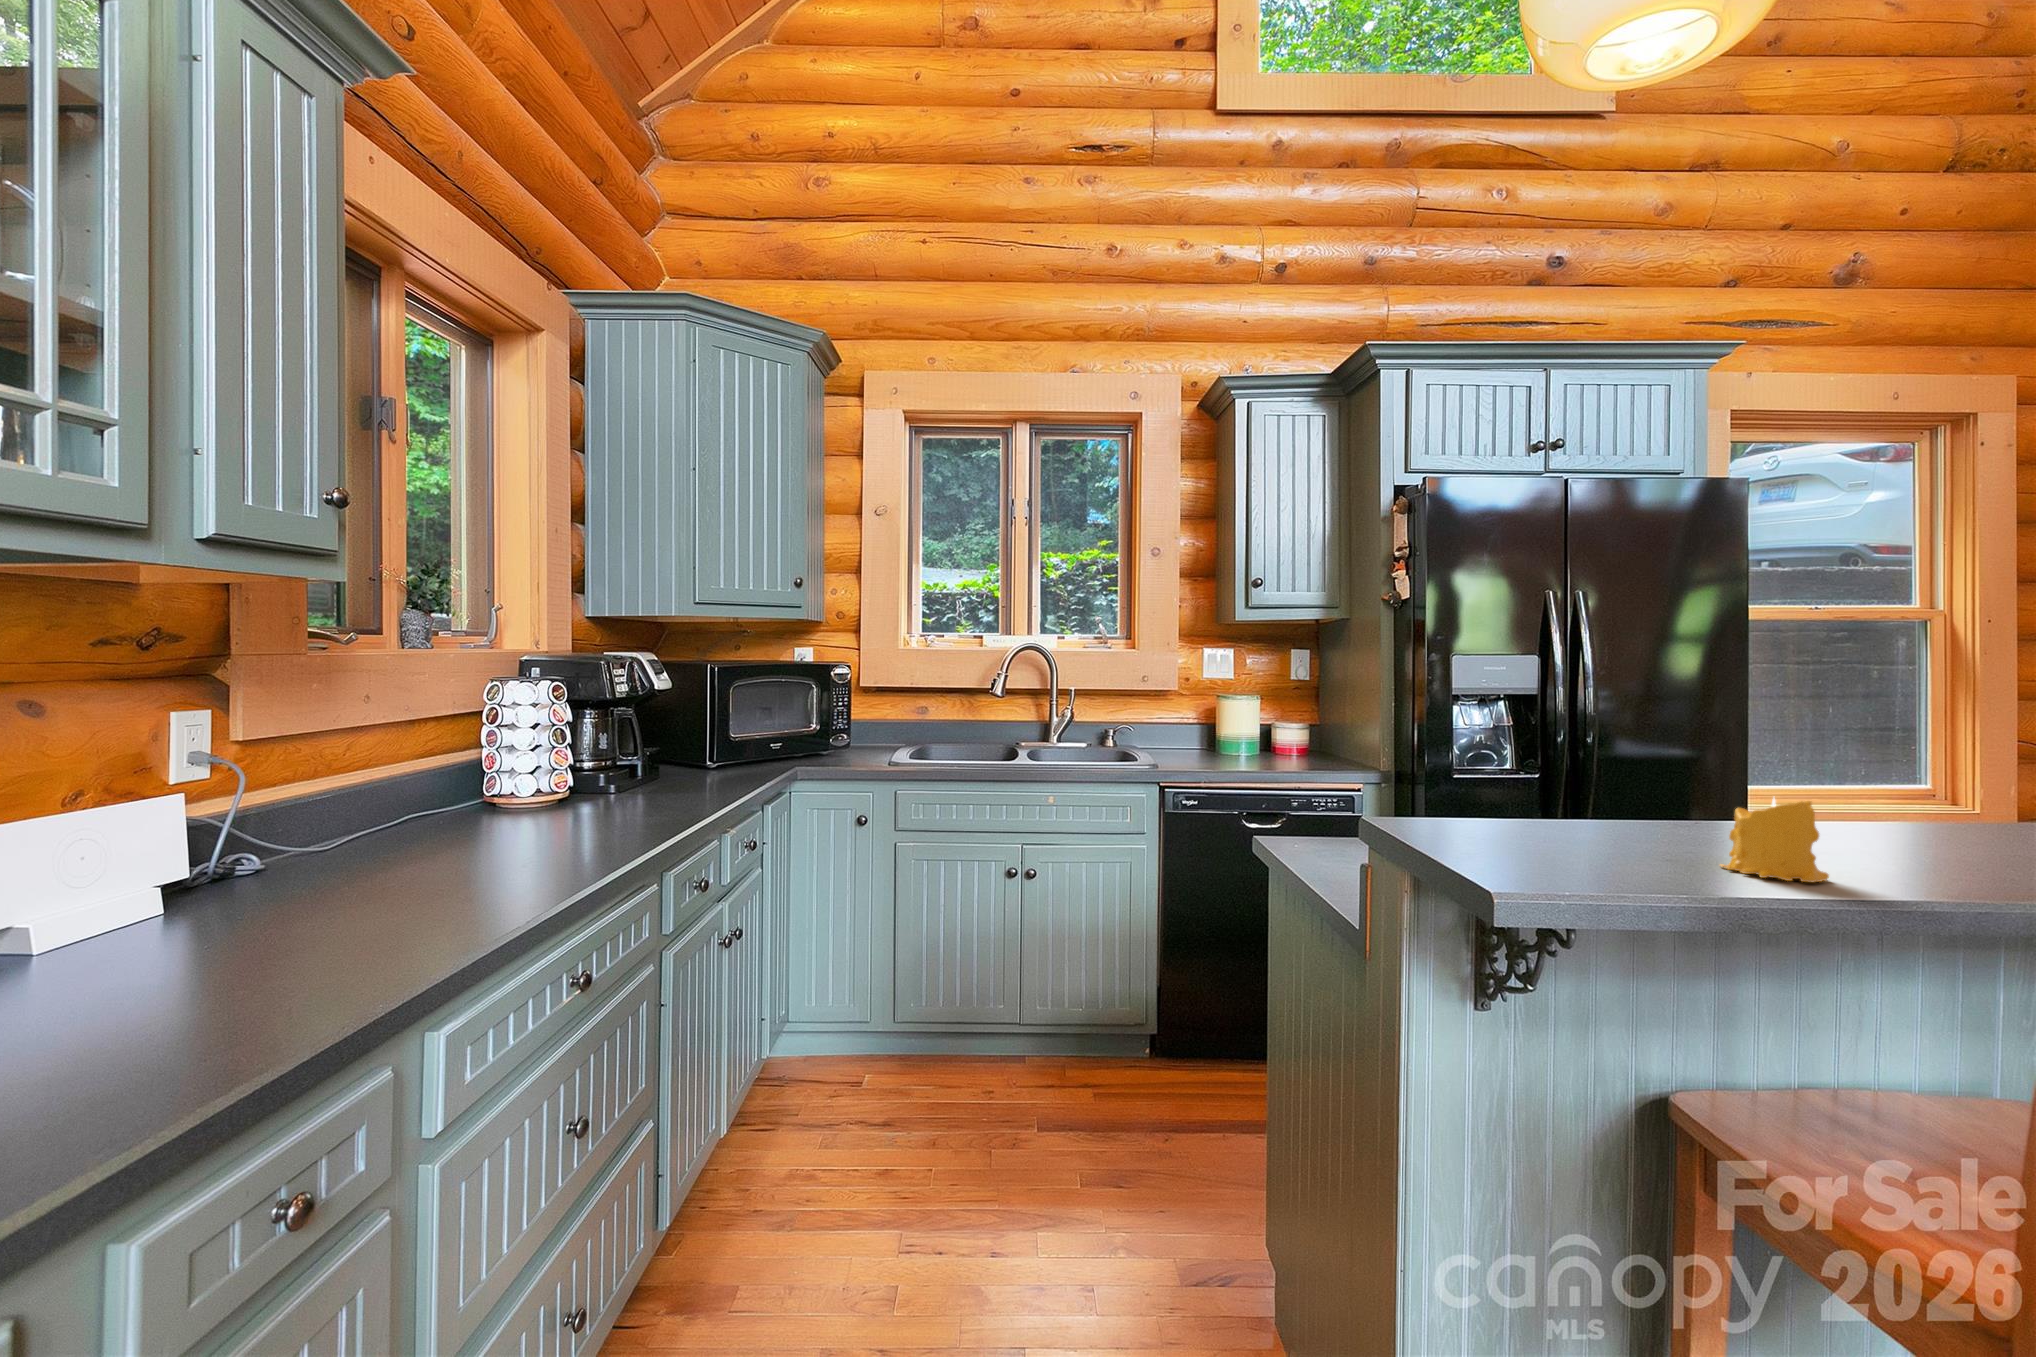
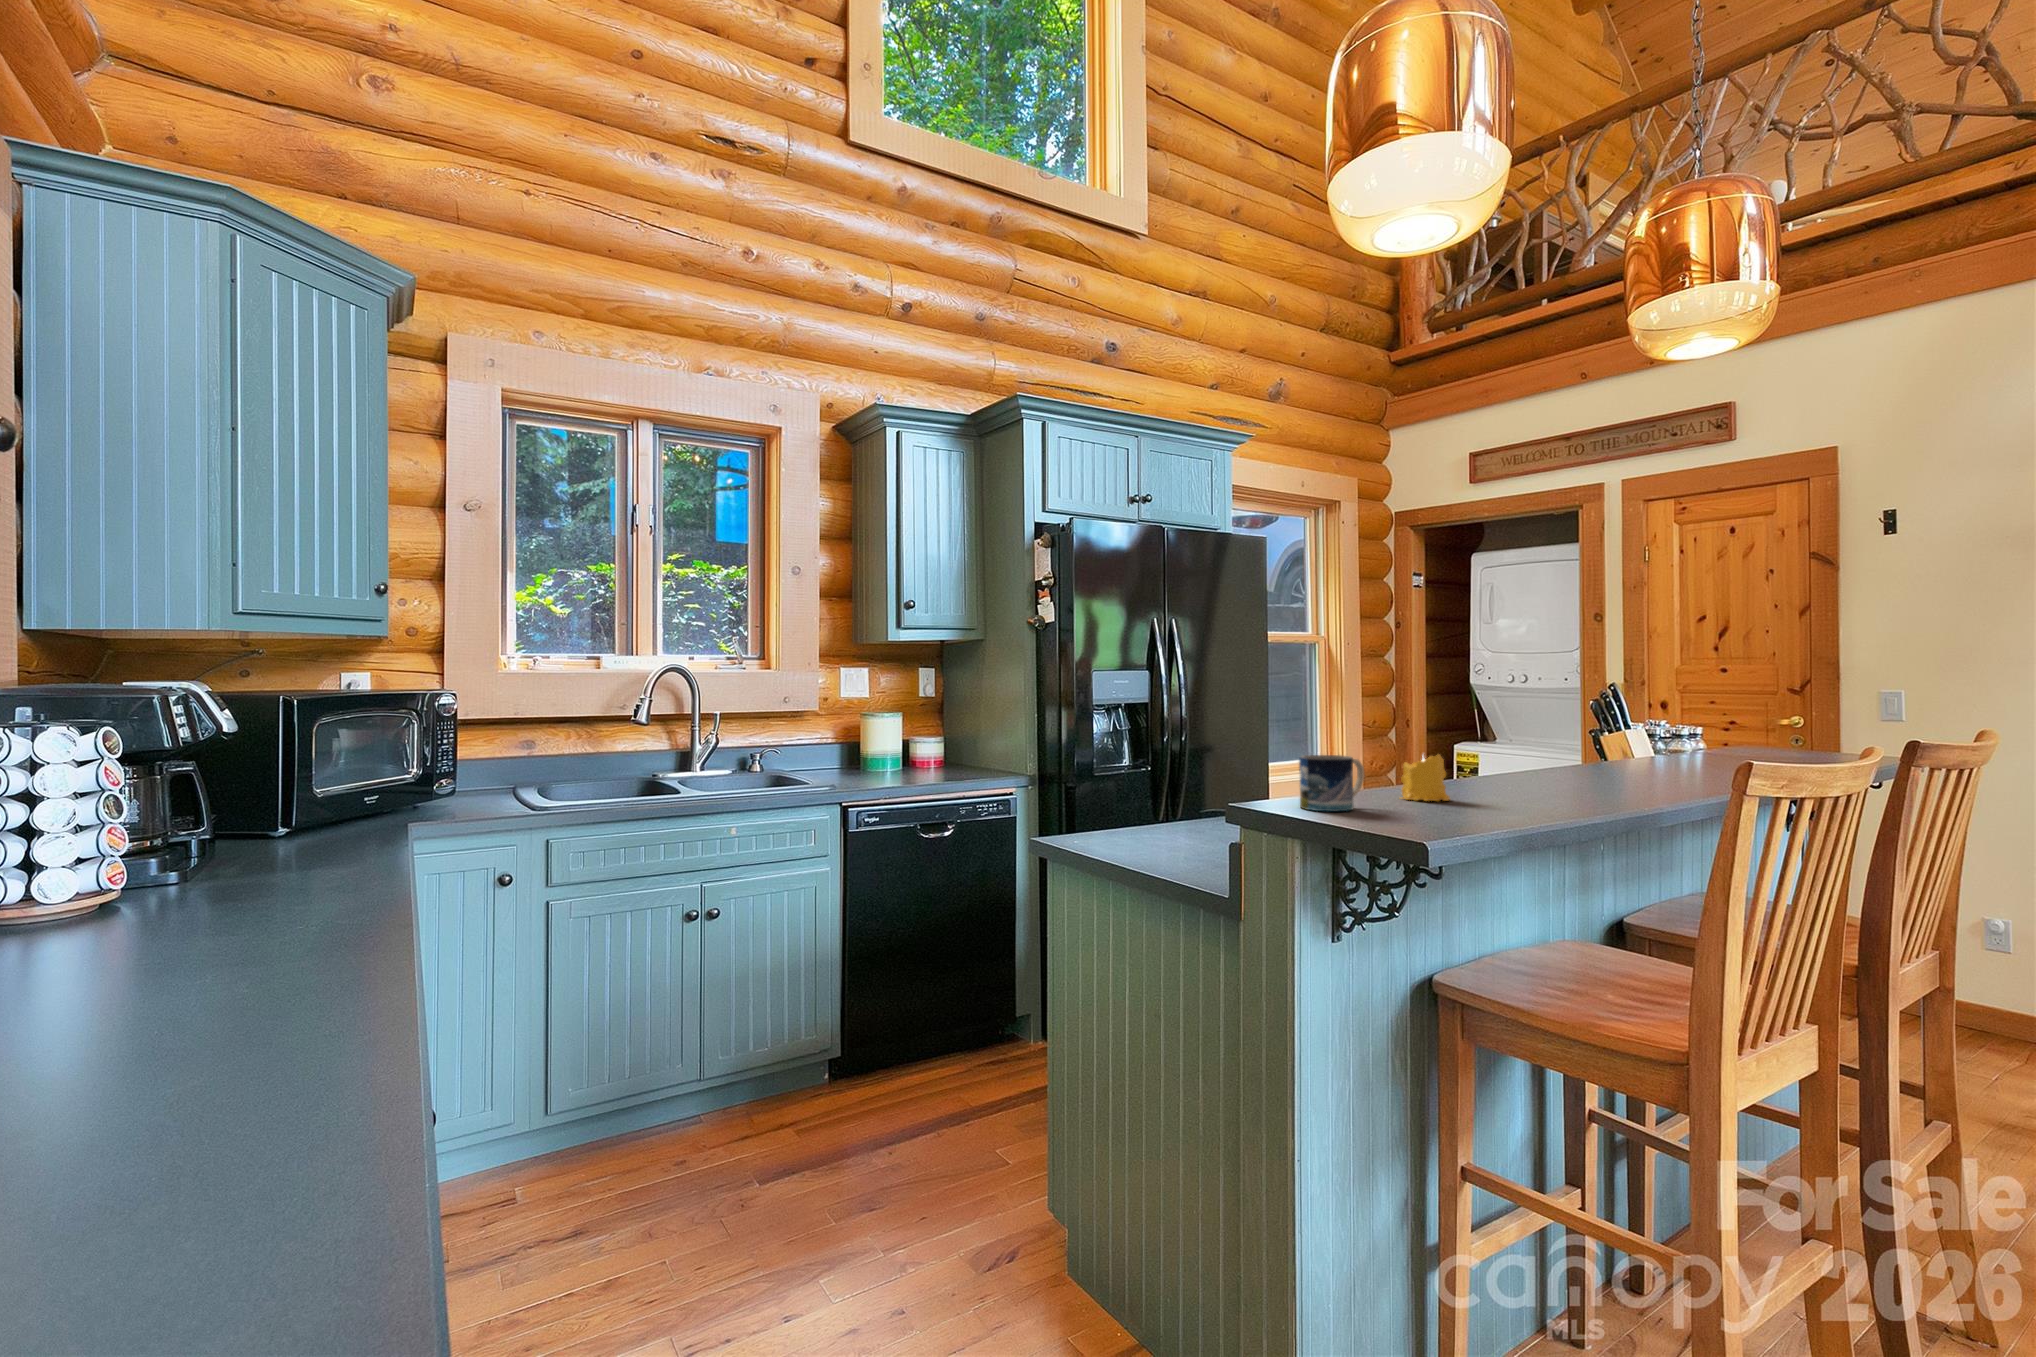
mug: none [1490,782,1617,874] -> present [1299,755,1364,811]

